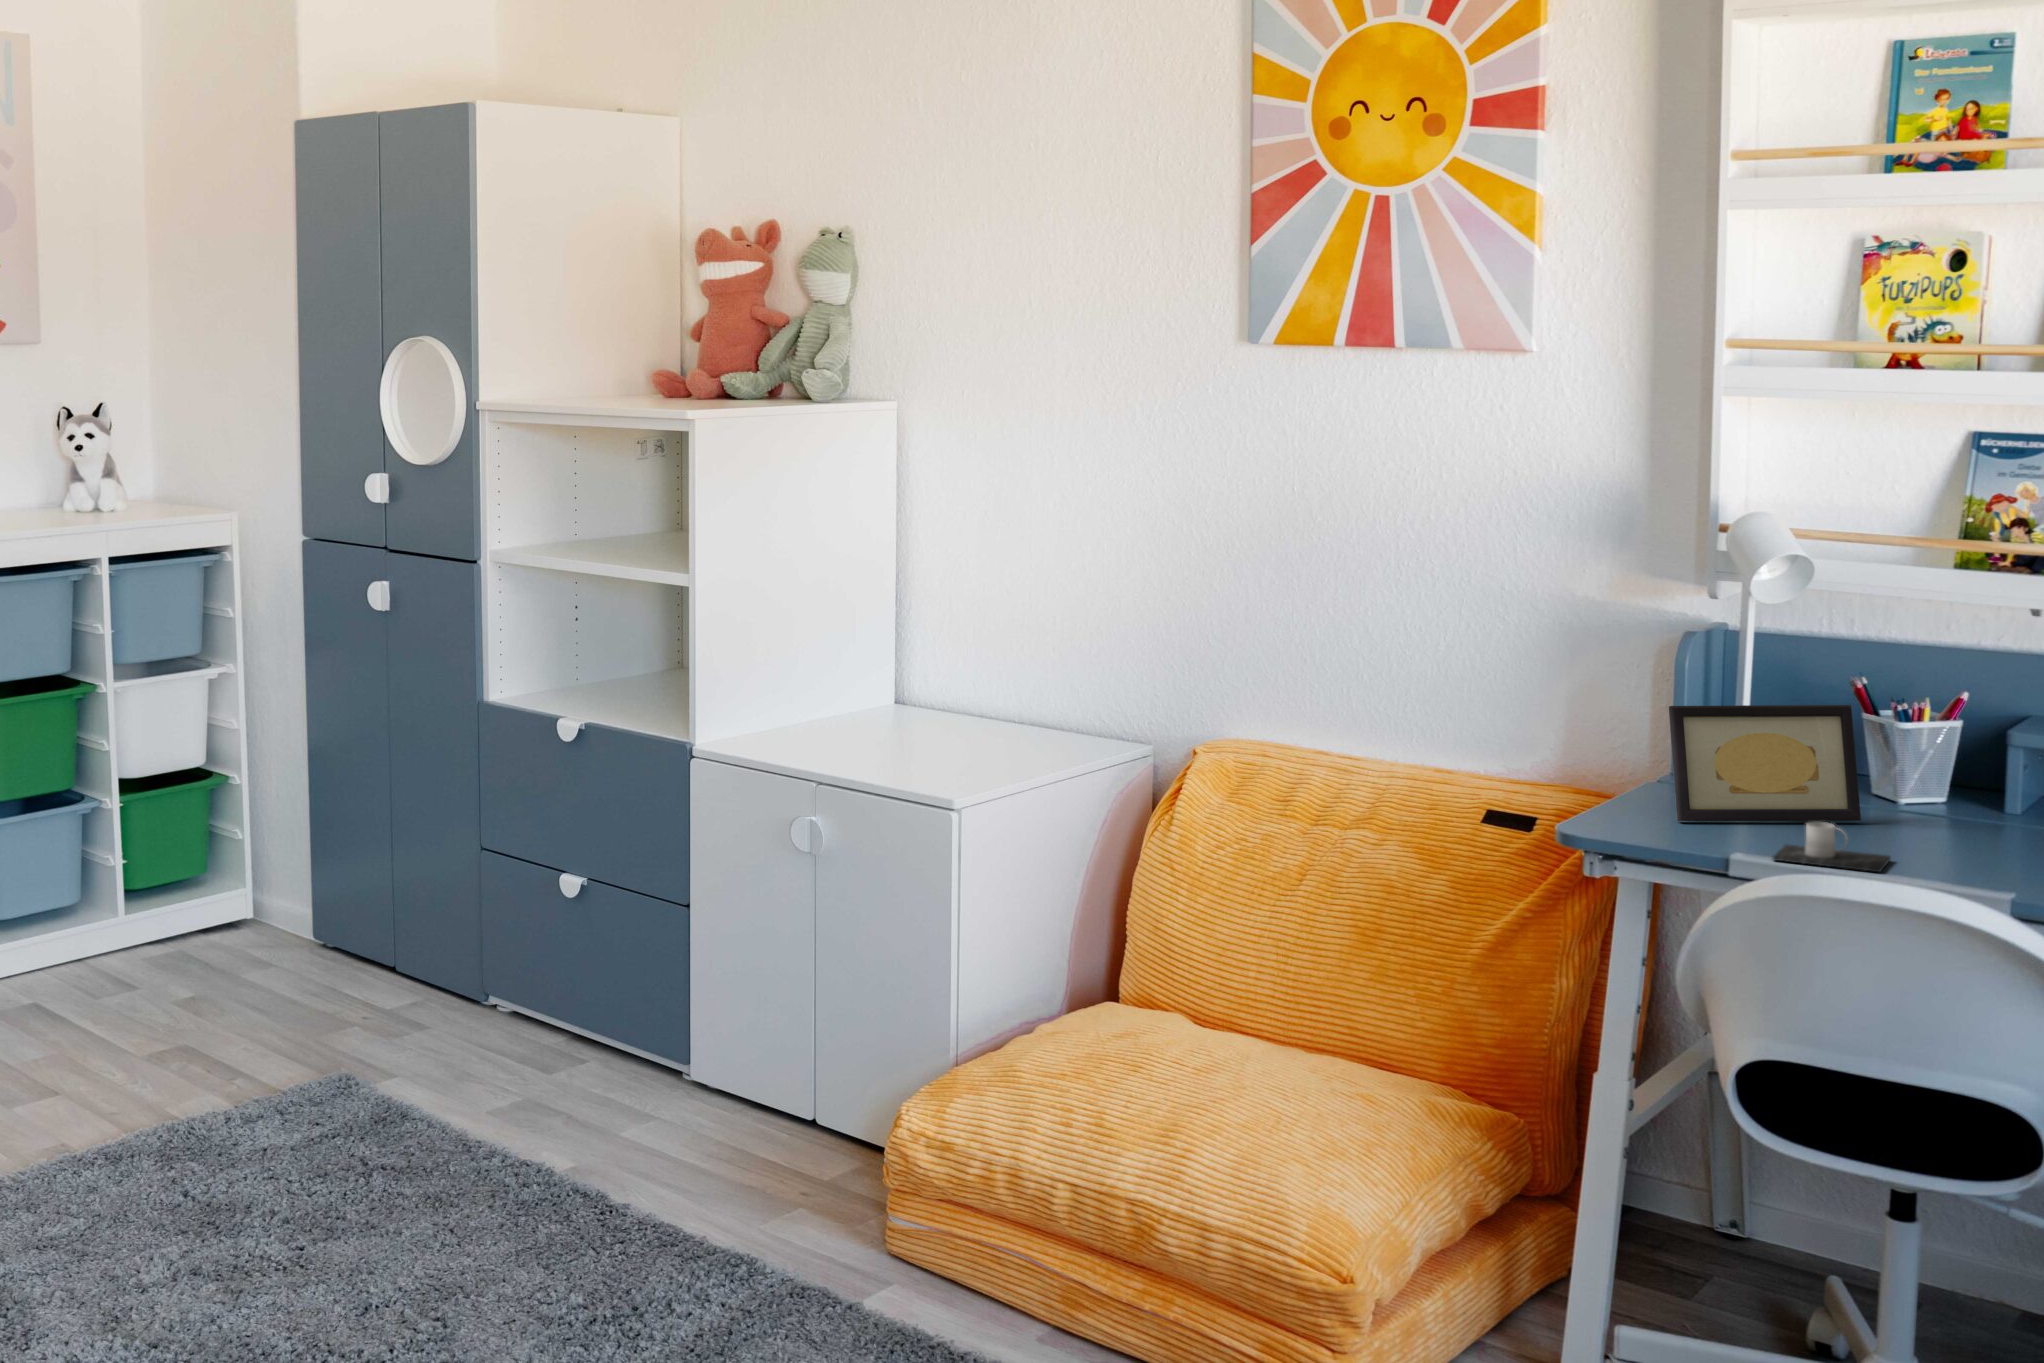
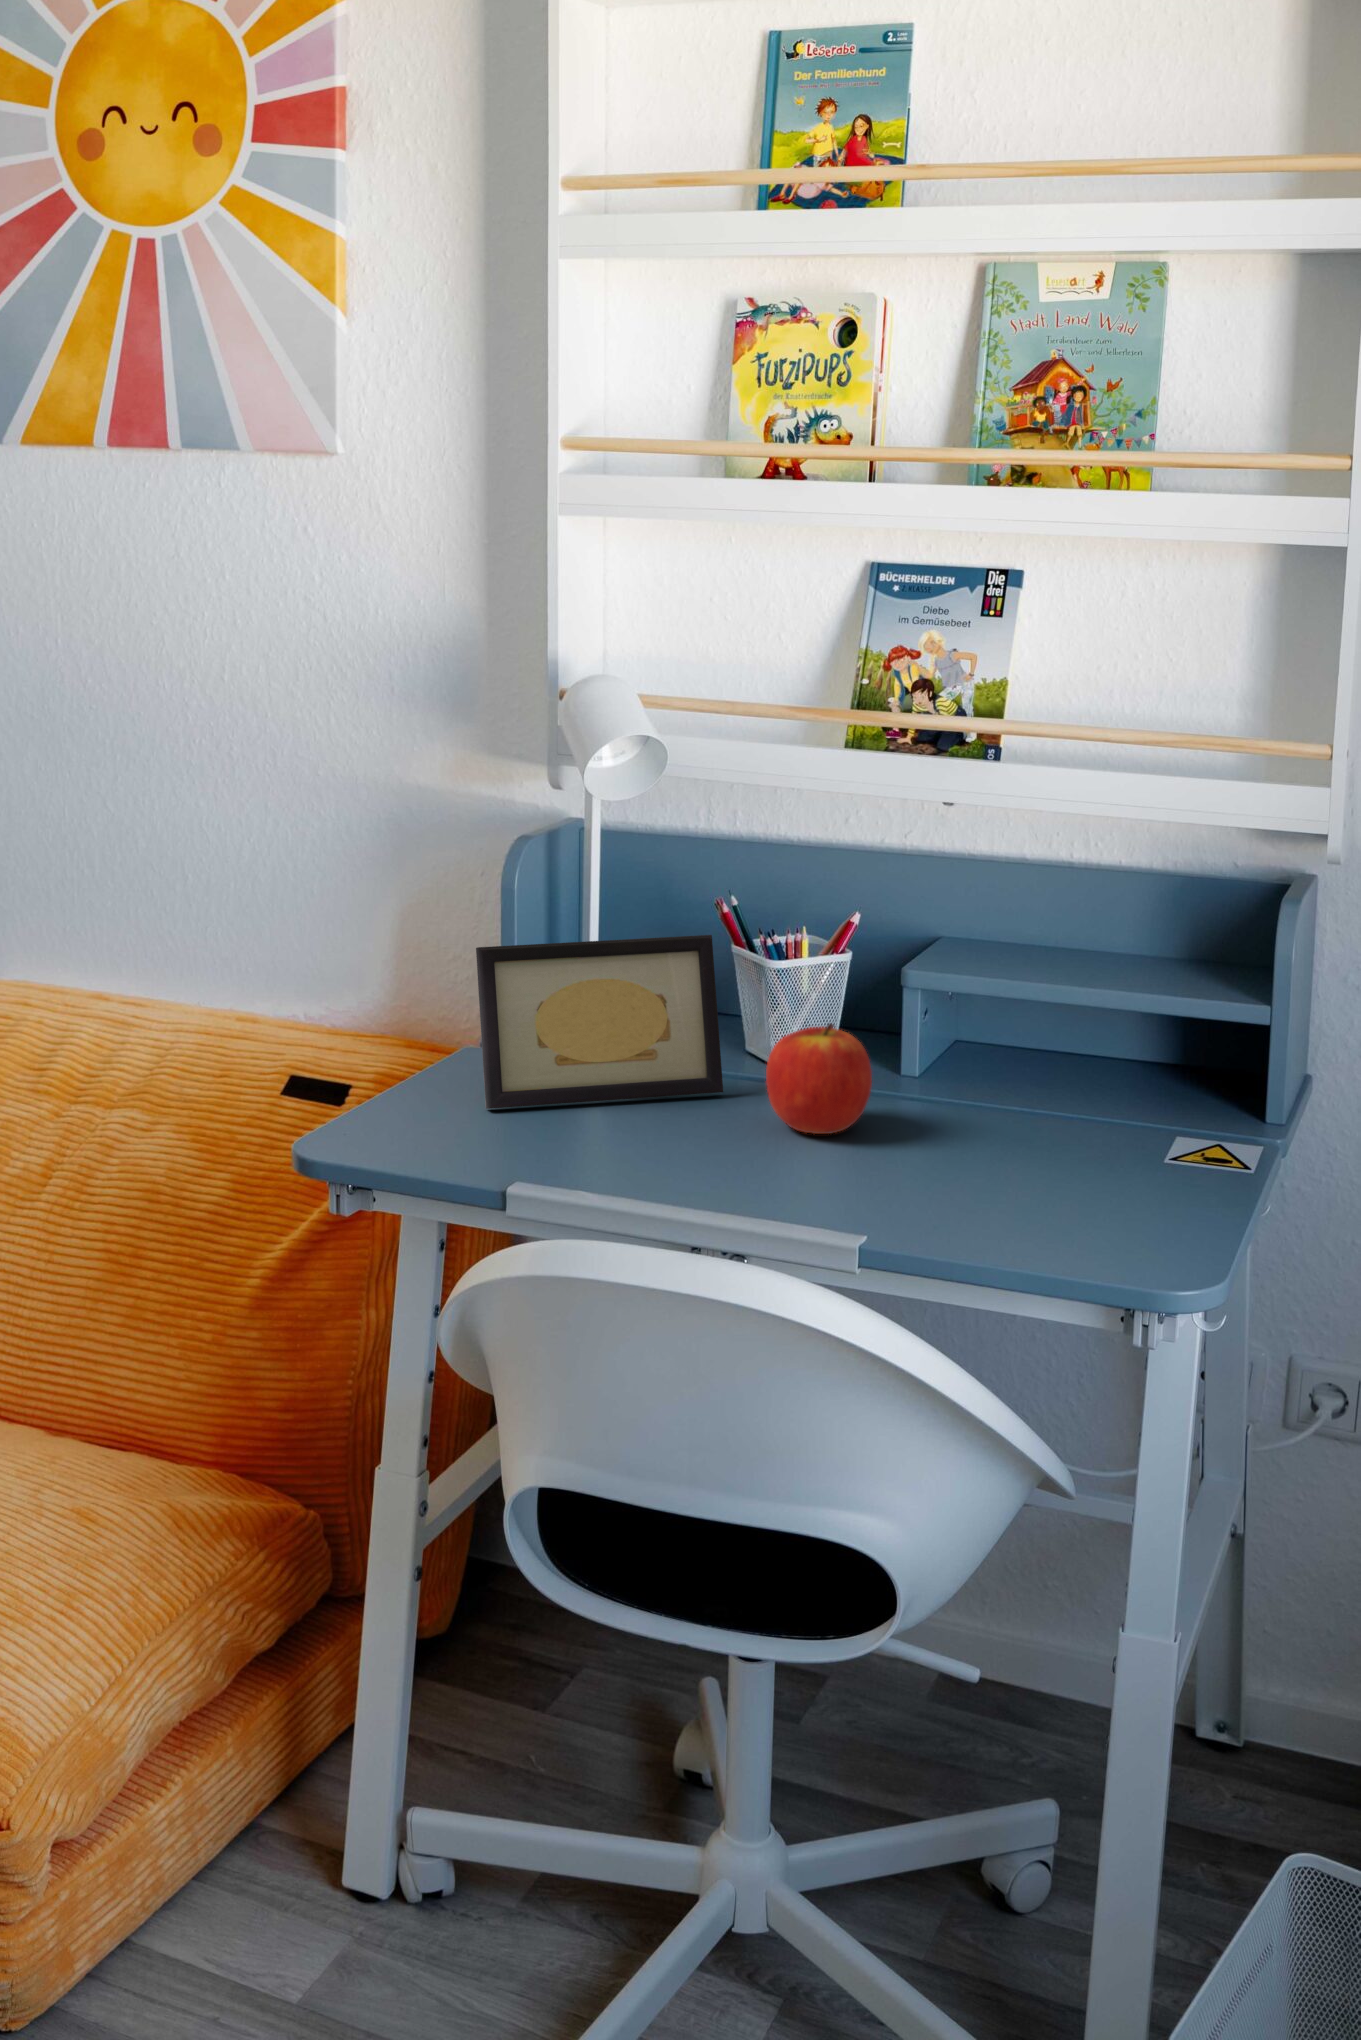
apple: none [1898,765,1983,846] -> present [766,1024,872,1134]
mug: present [1773,822,1891,872] -> none [596,1121,753,1197]

